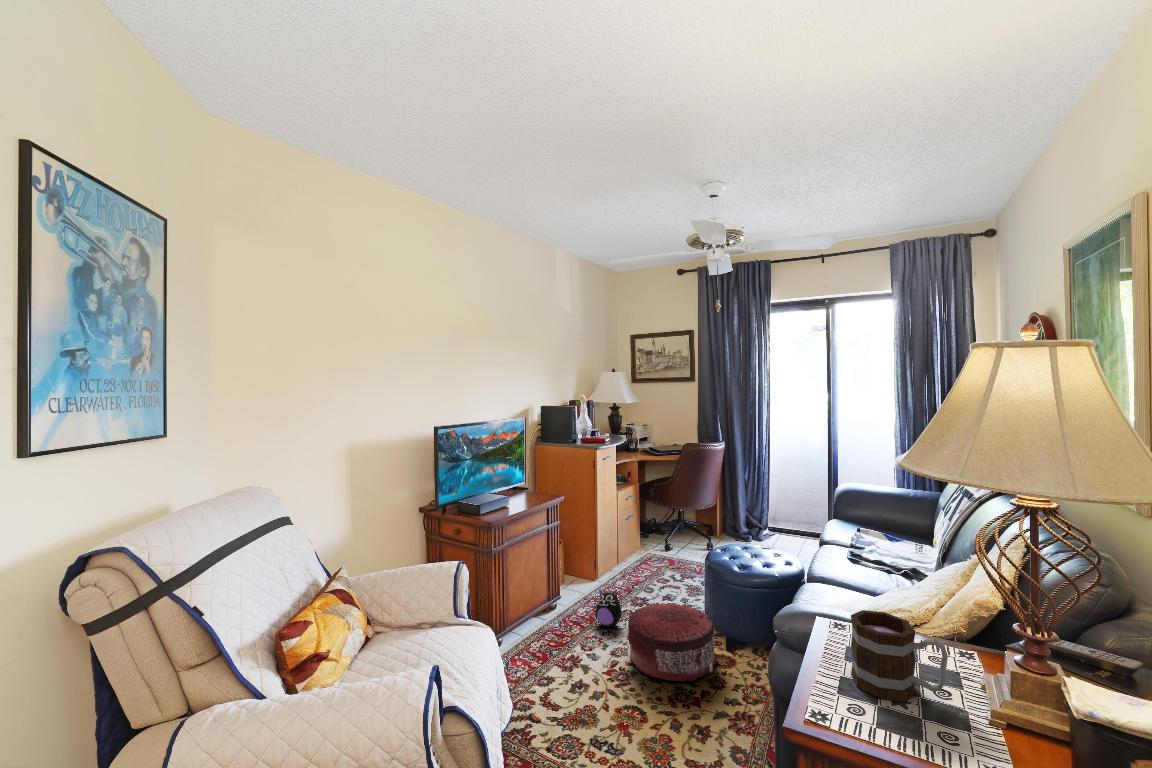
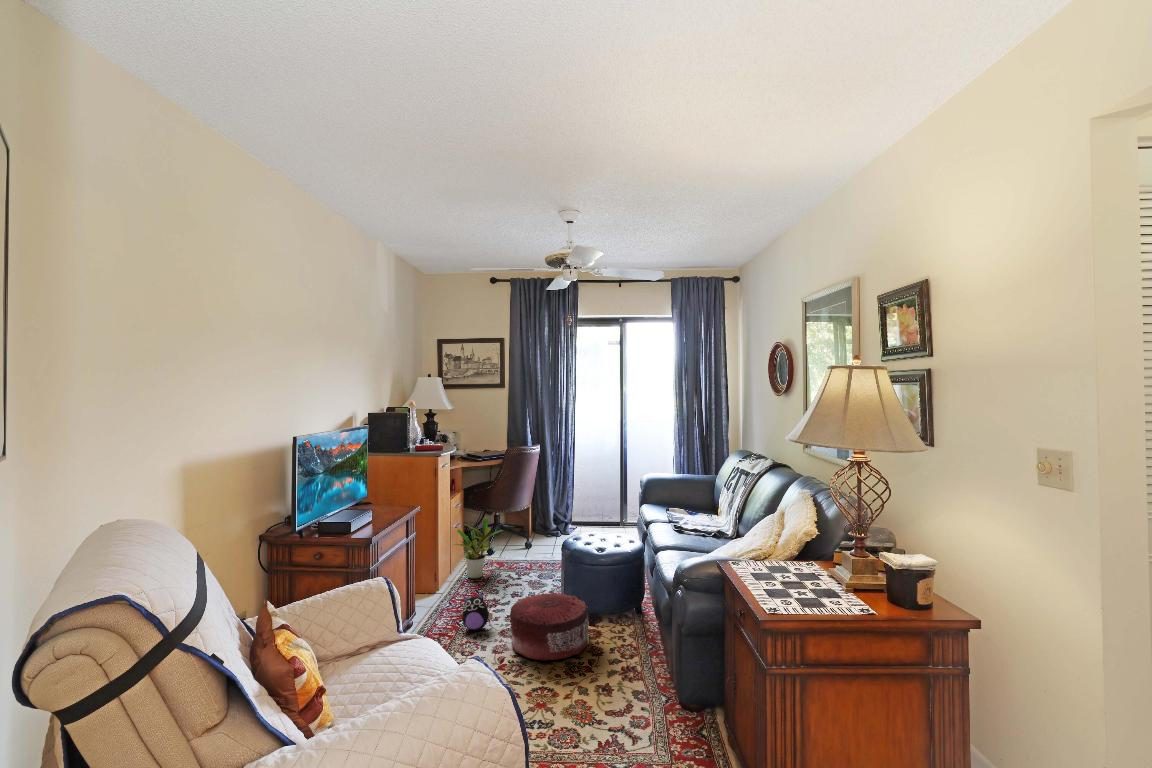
potted plant: none [613,513,667,573] -> present [455,517,502,579]
mug: present [851,610,948,702] -> none [764,544,821,599]

